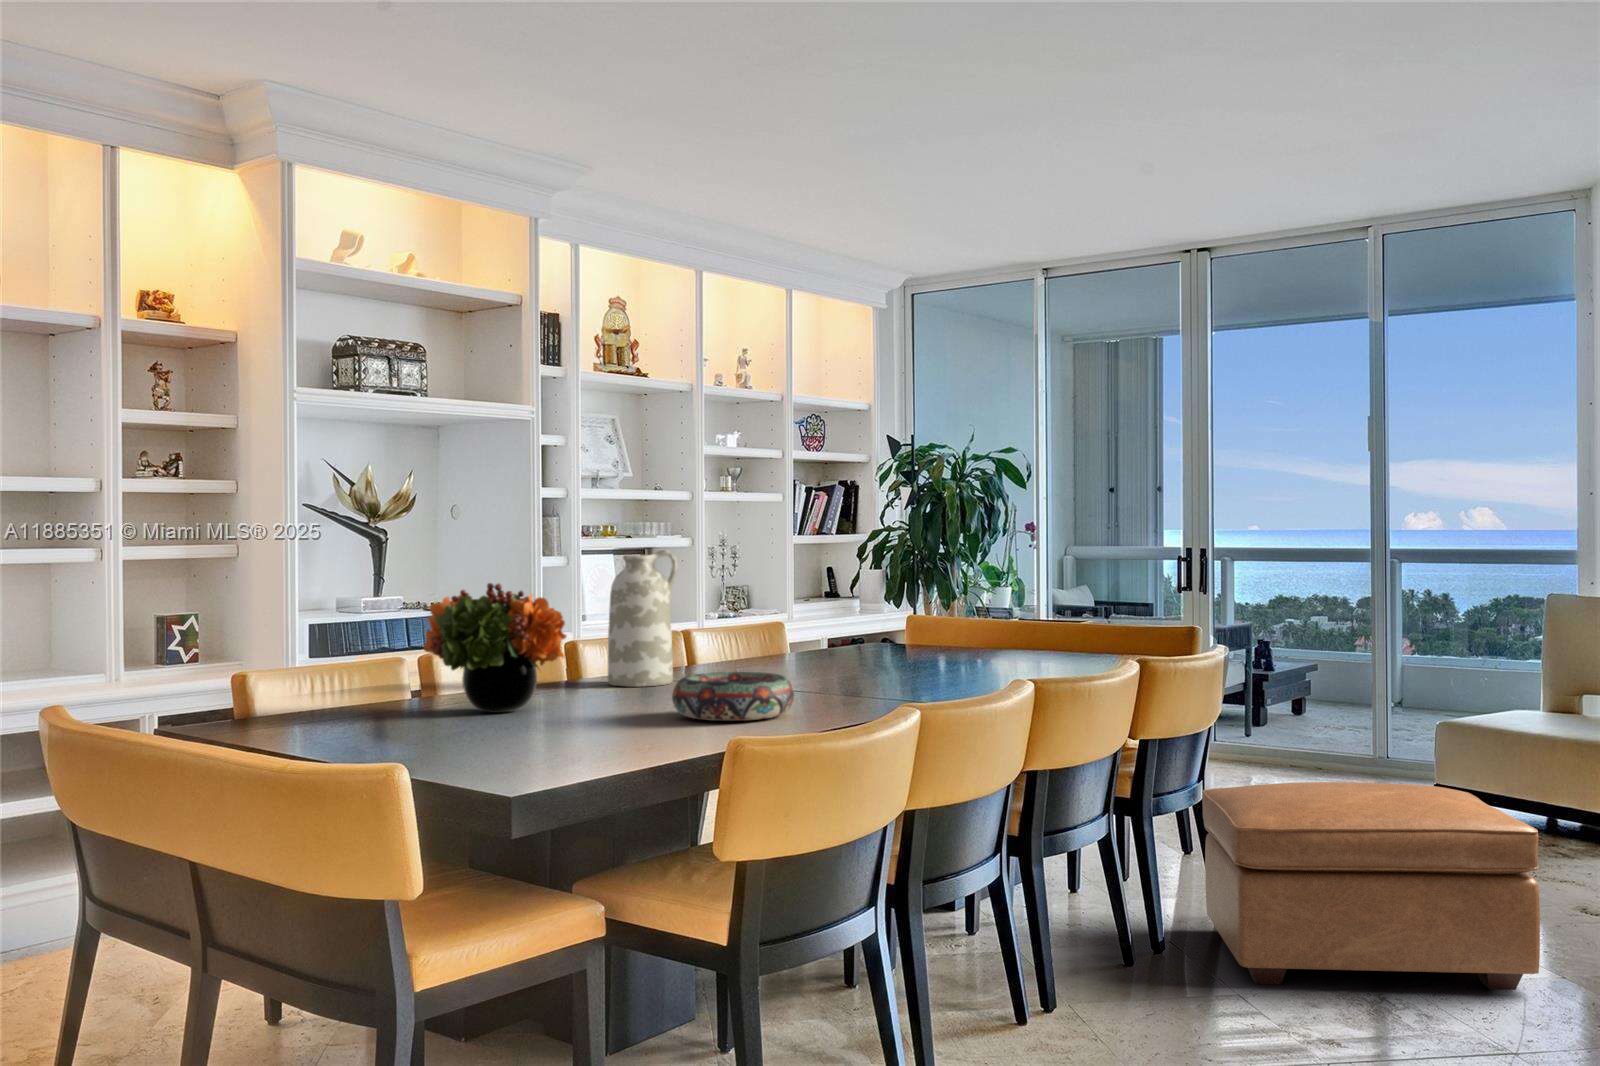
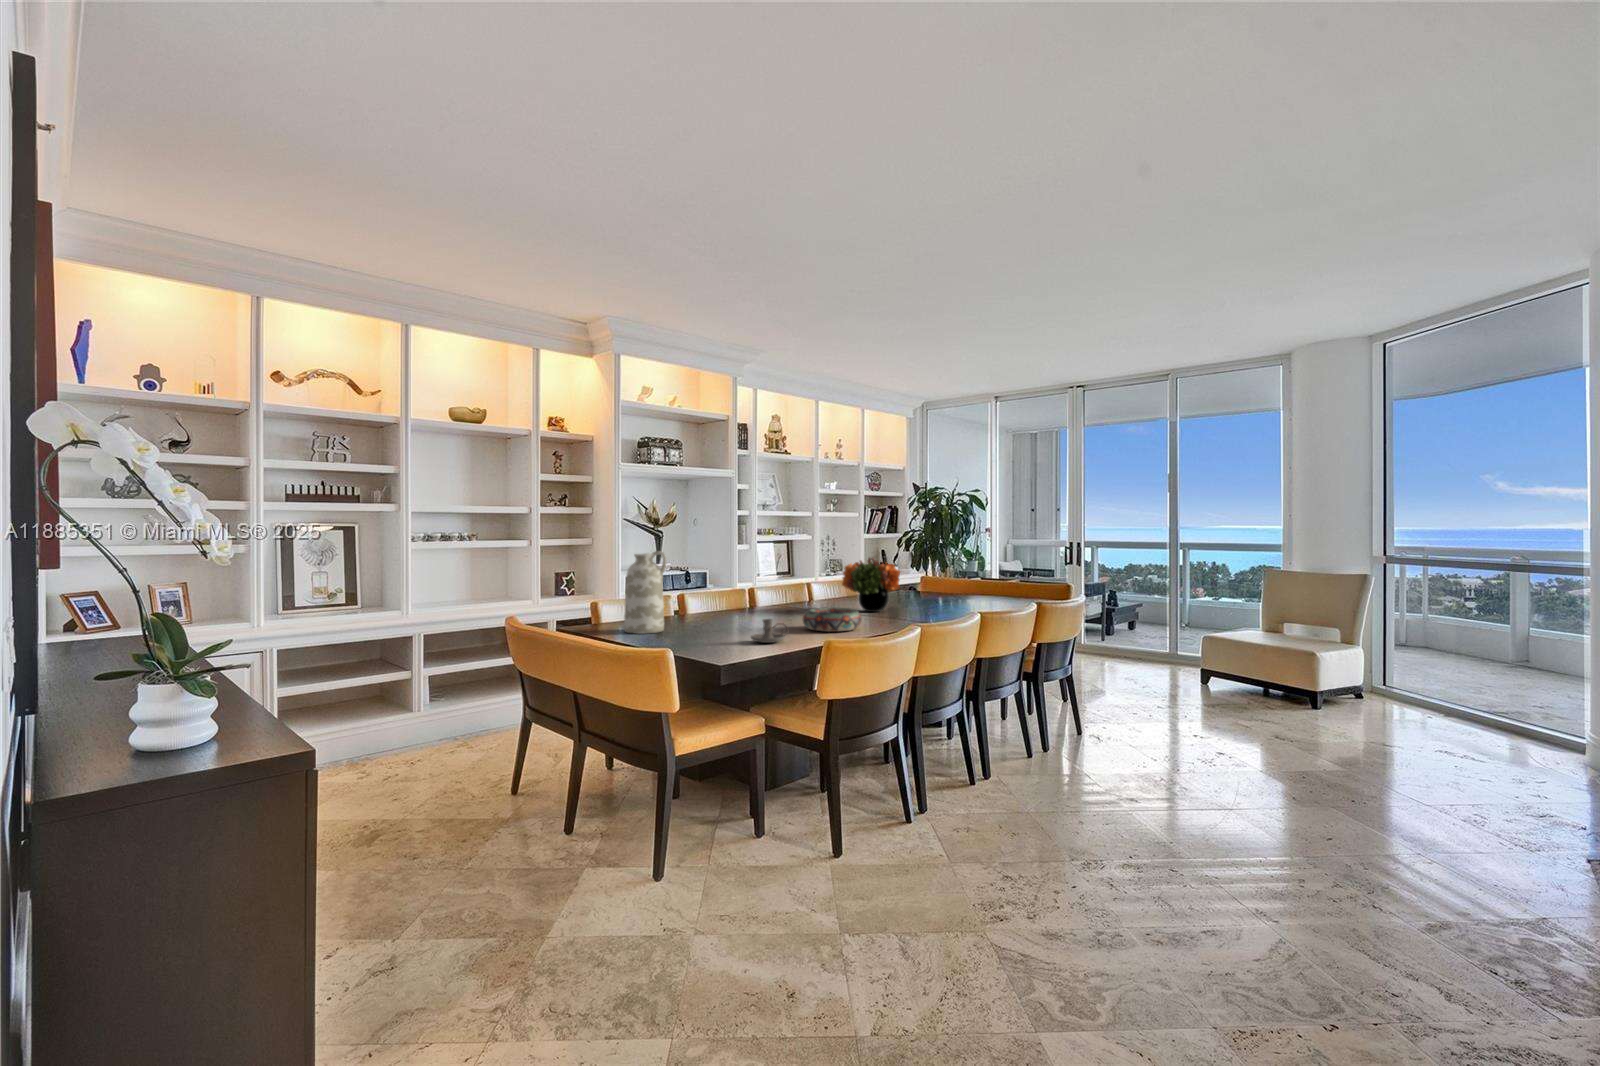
vase: present [608,550,677,687] -> present [624,551,667,634]
flower arrangement: present [423,583,567,713] -> present [842,558,900,612]
candle holder: none [561,695,642,746] -> present [751,619,788,643]
ottoman: present [1202,782,1540,990] -> none [1070,668,1243,776]

